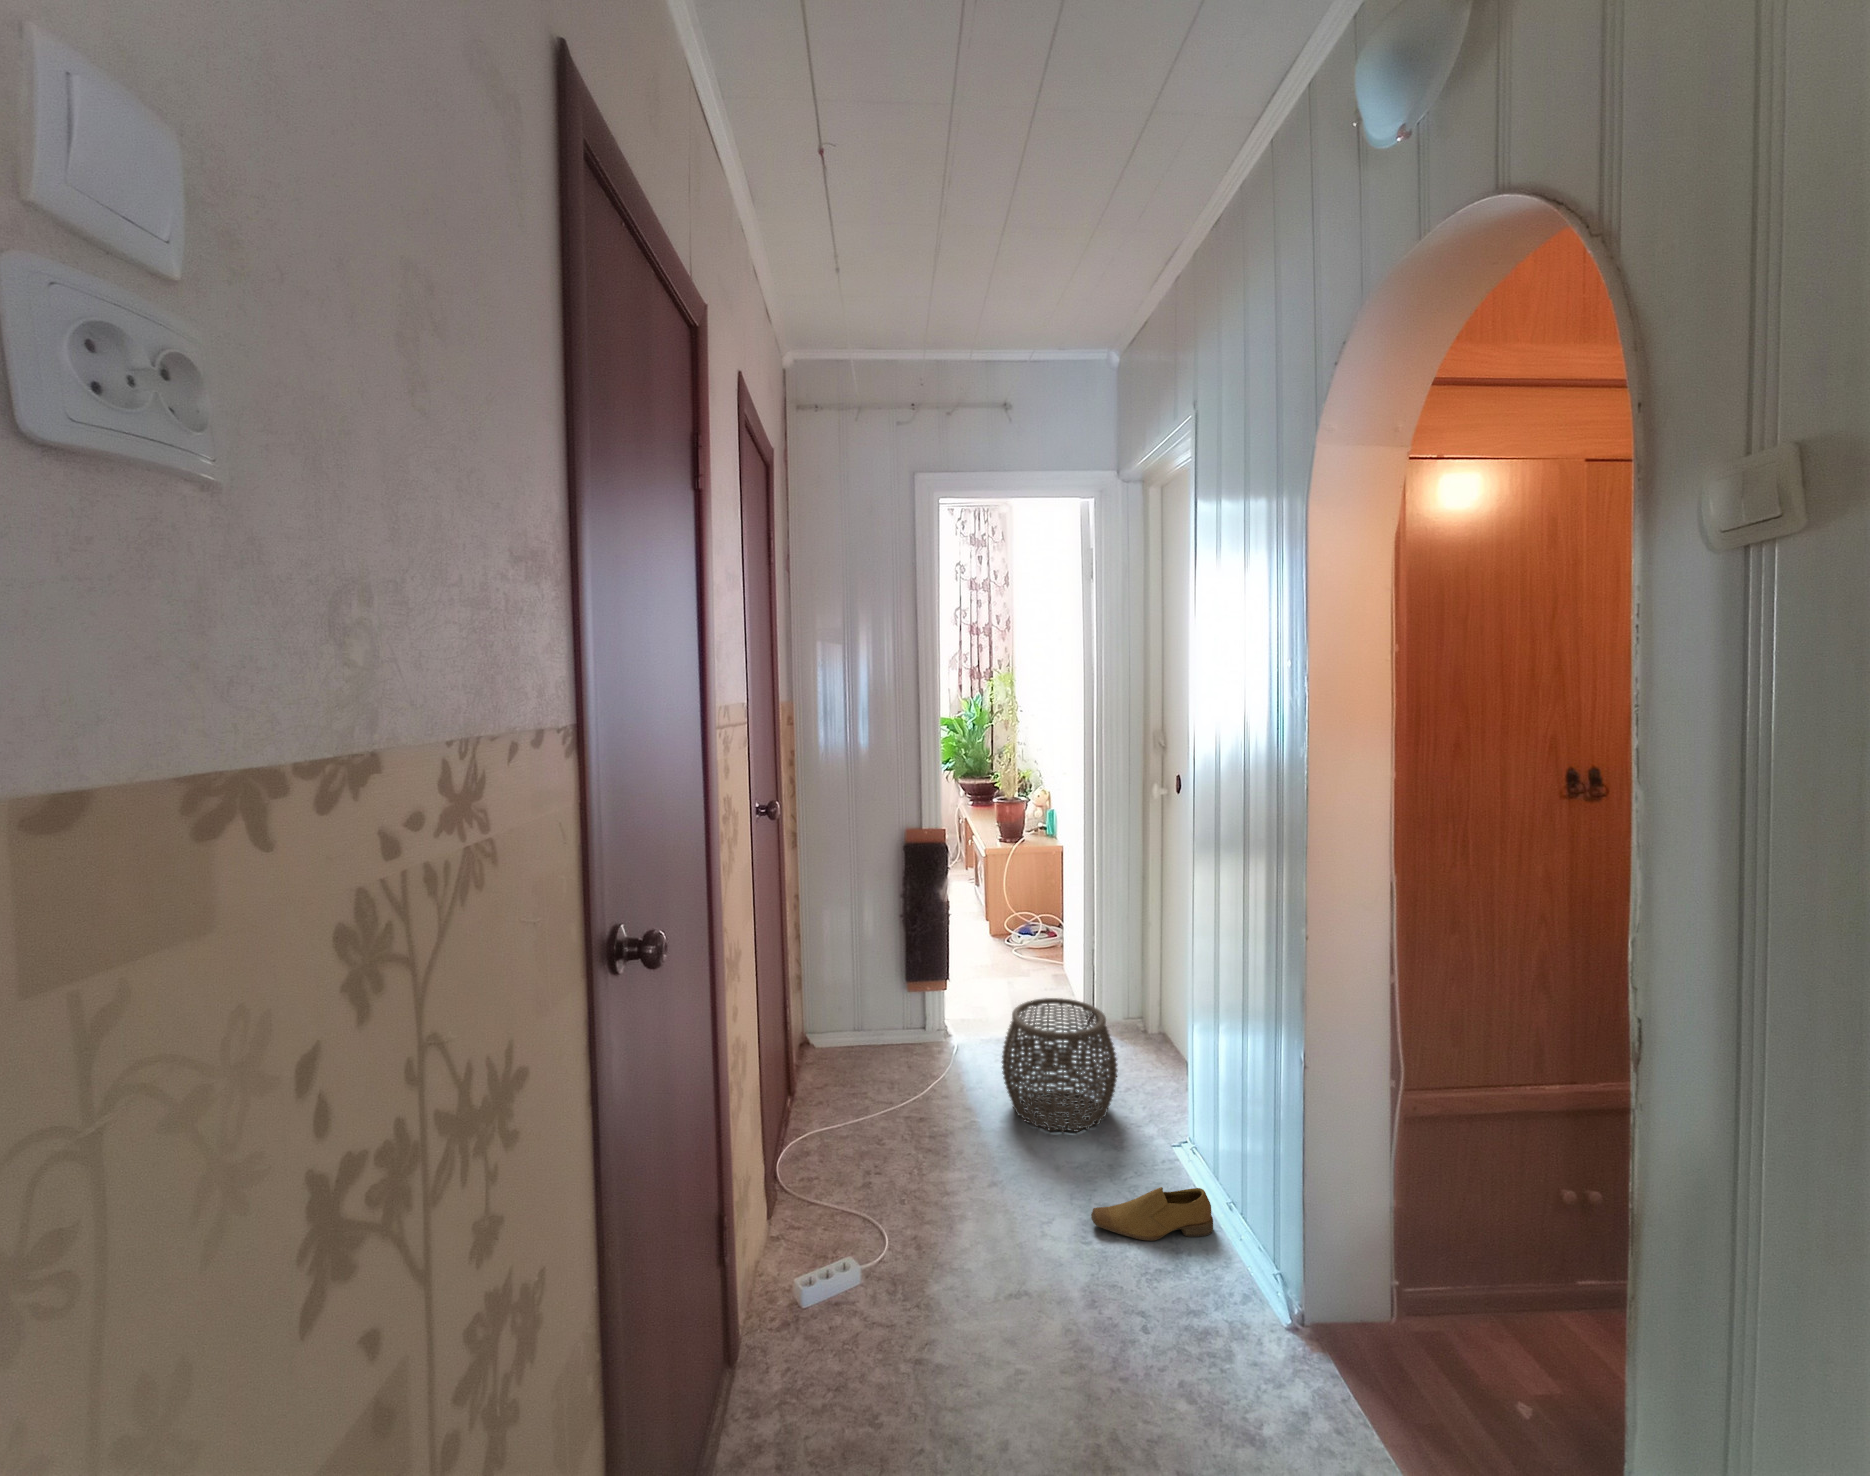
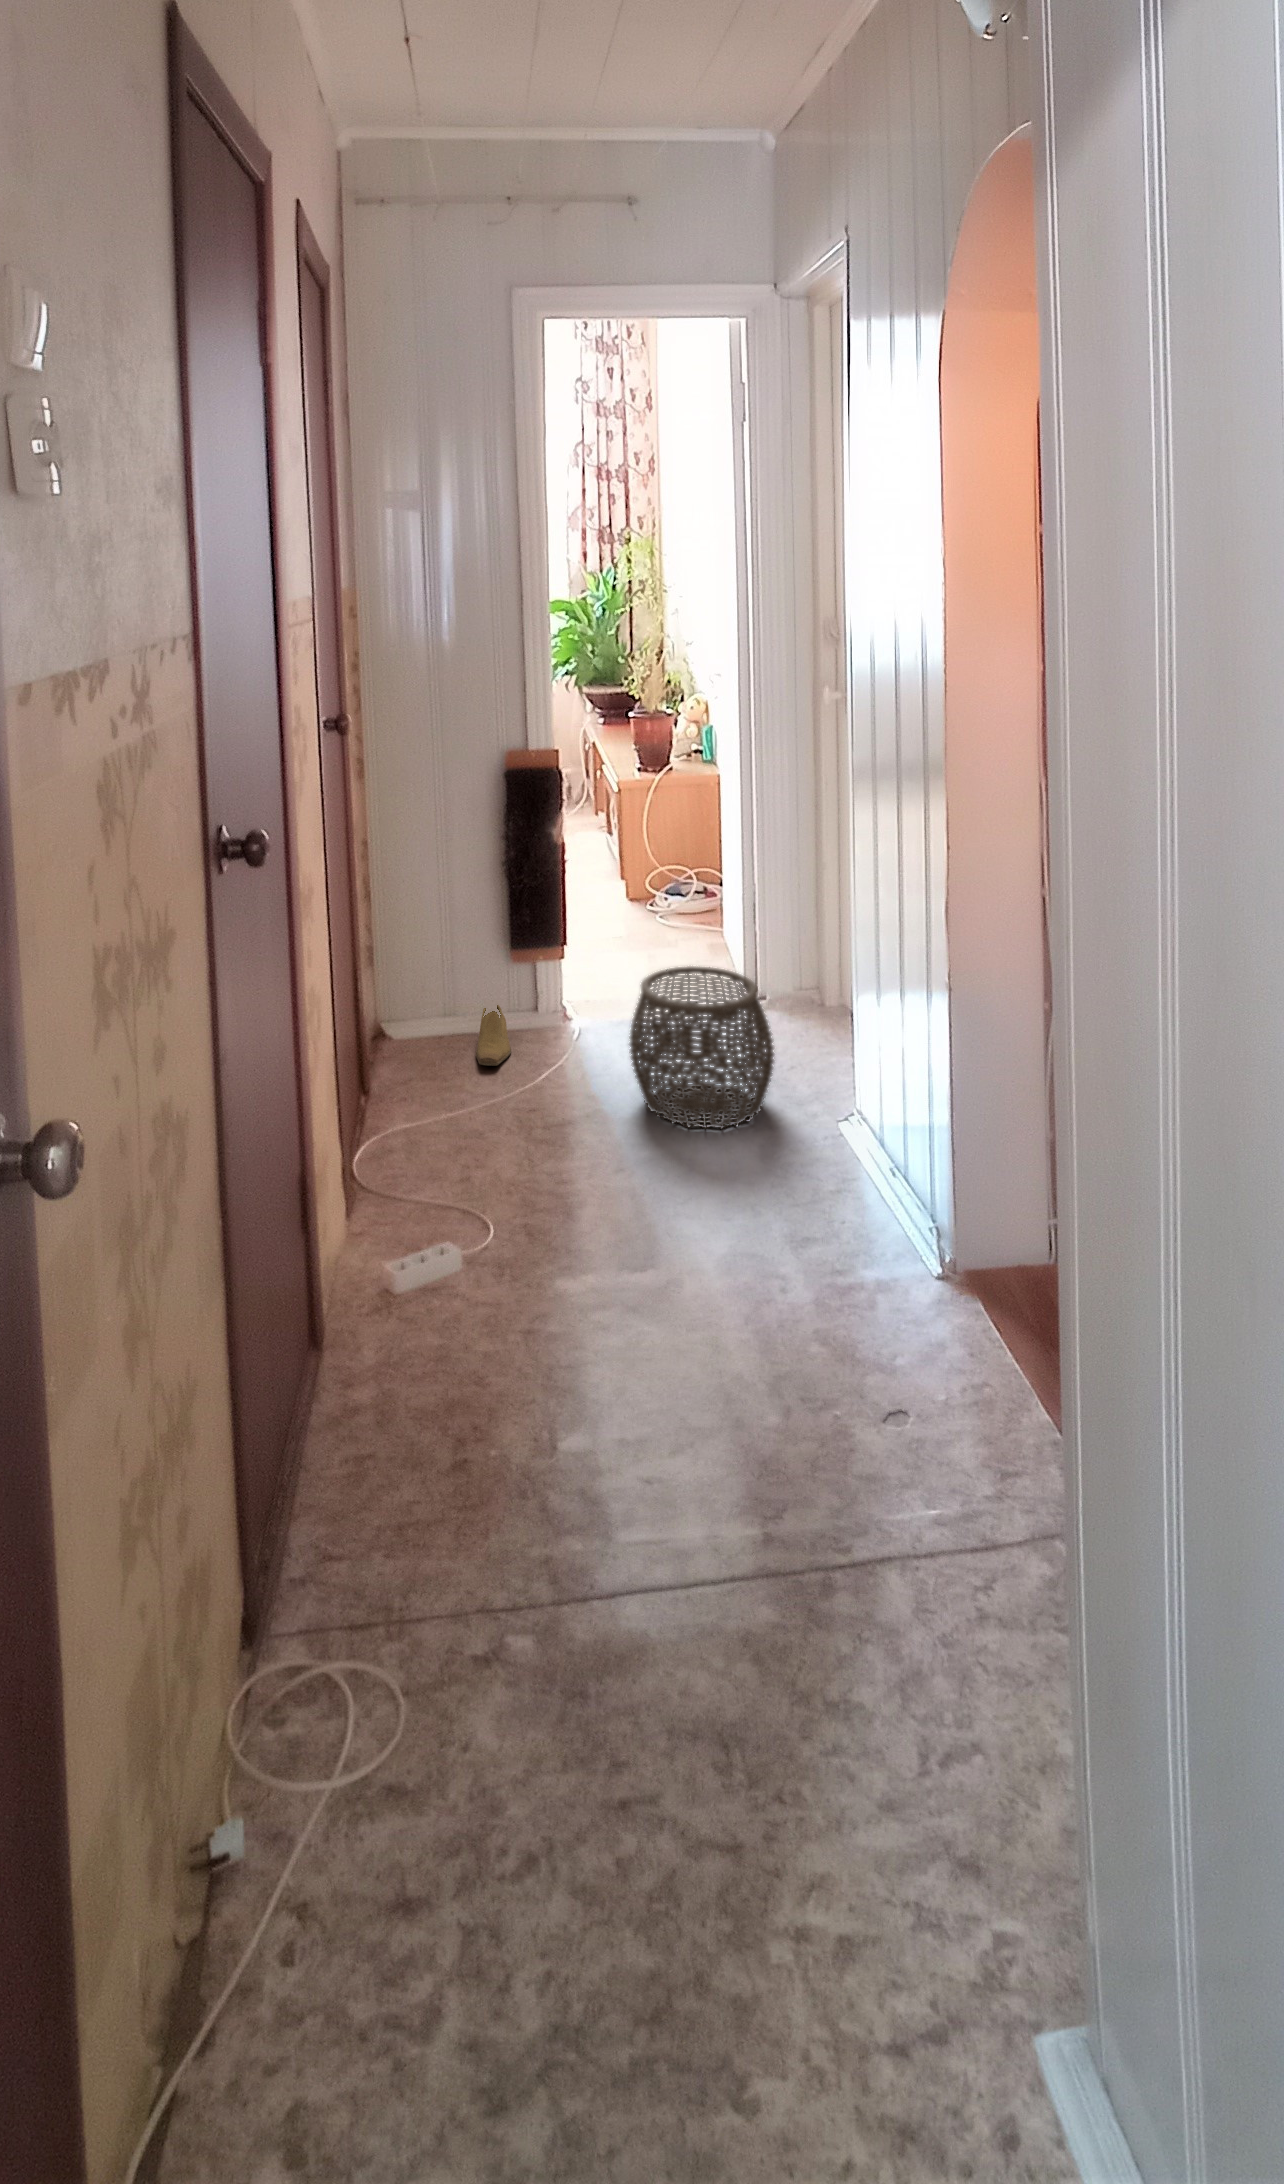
shoe: present [1091,1187,1213,1241] -> present [476,1005,511,1066]

